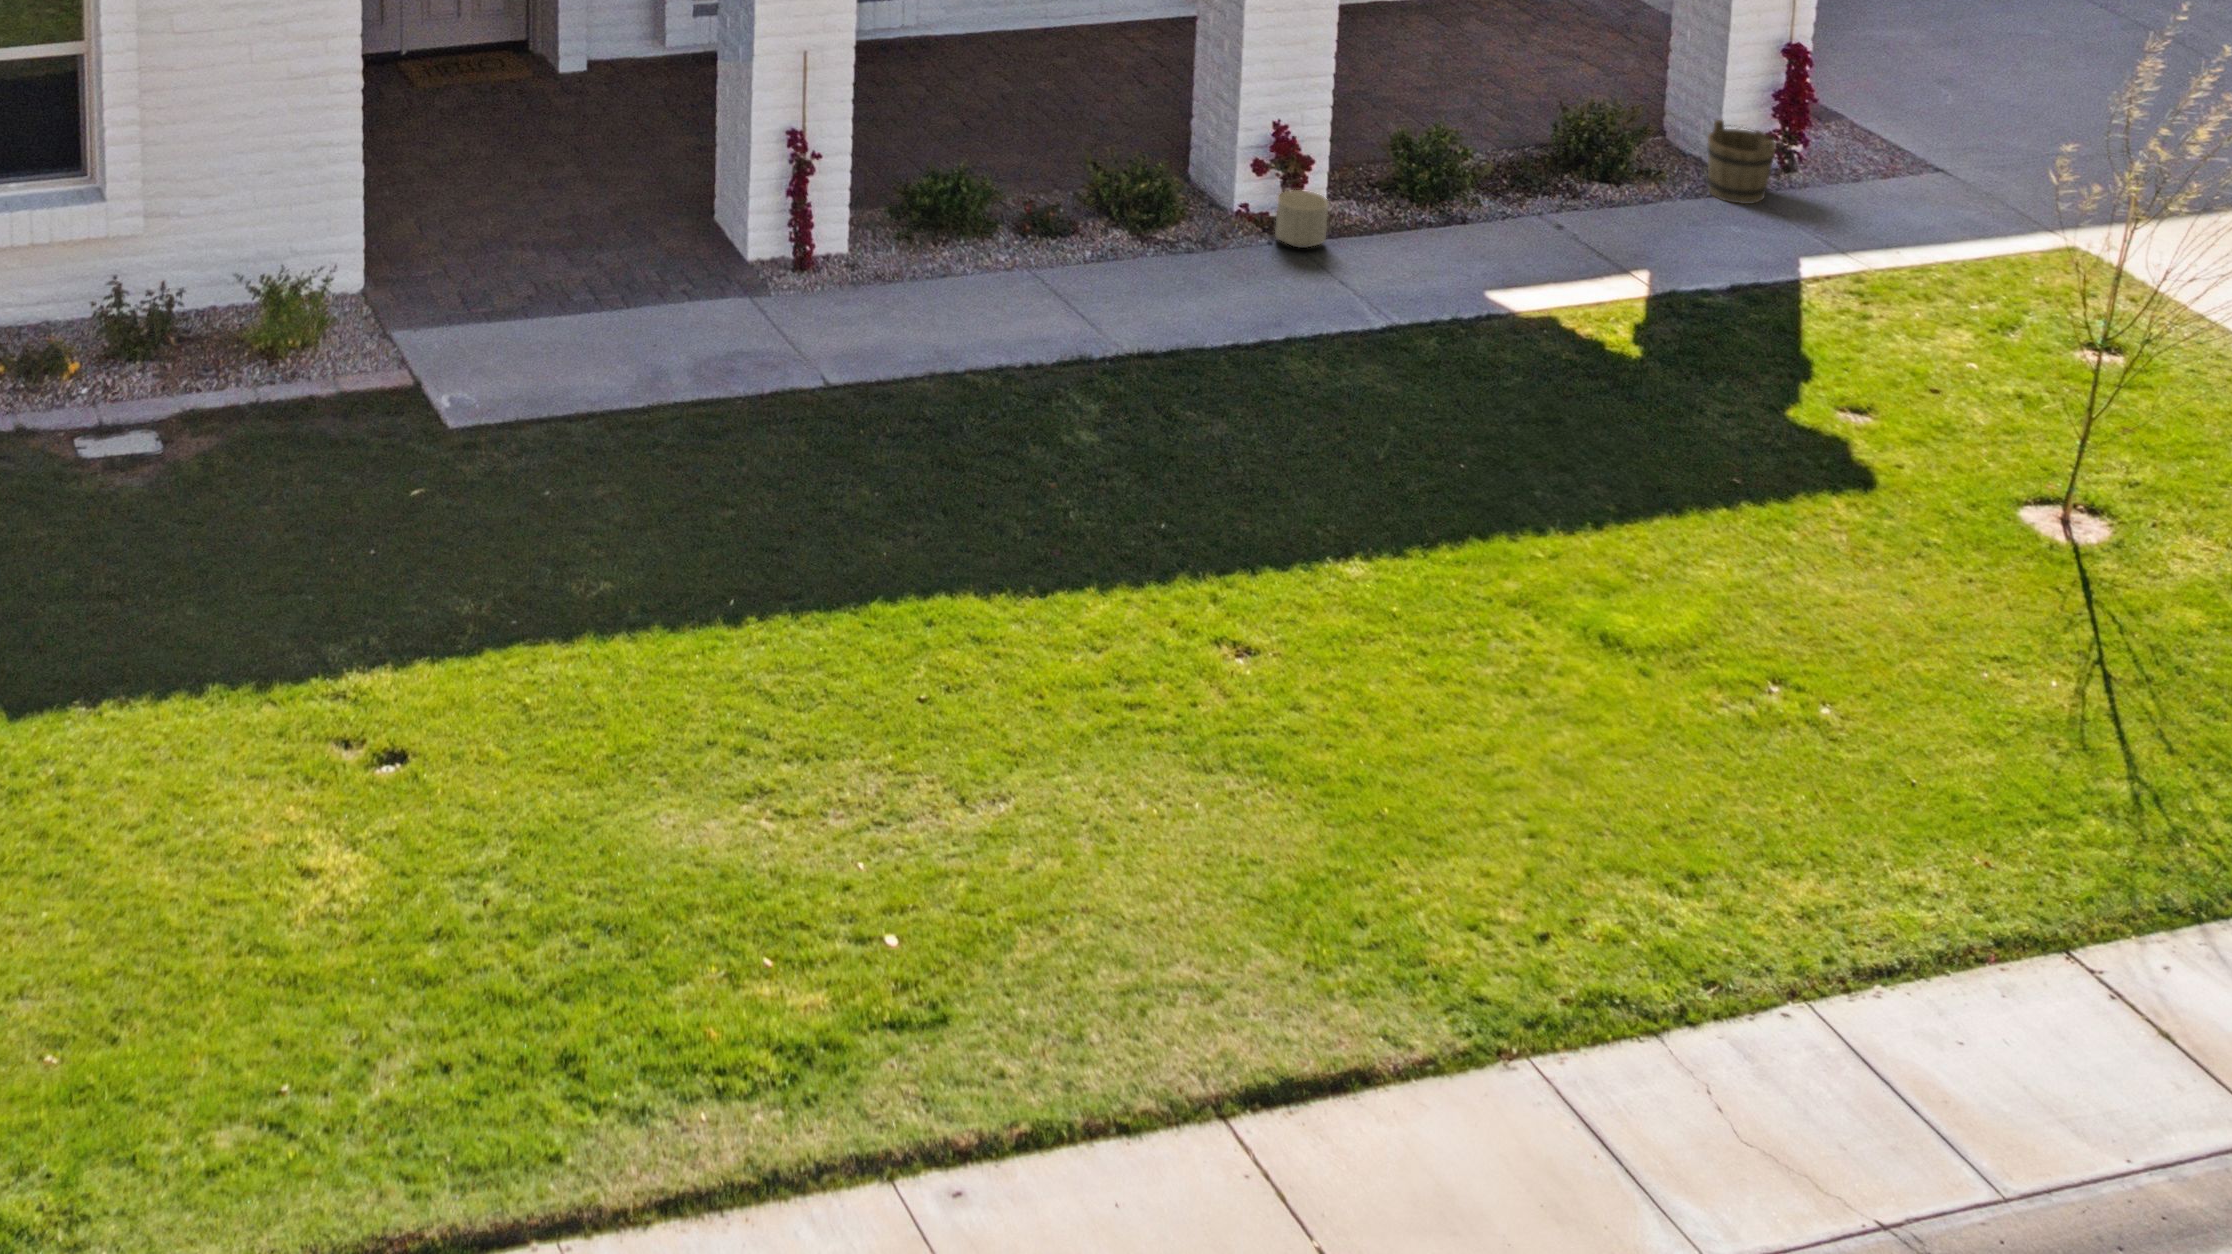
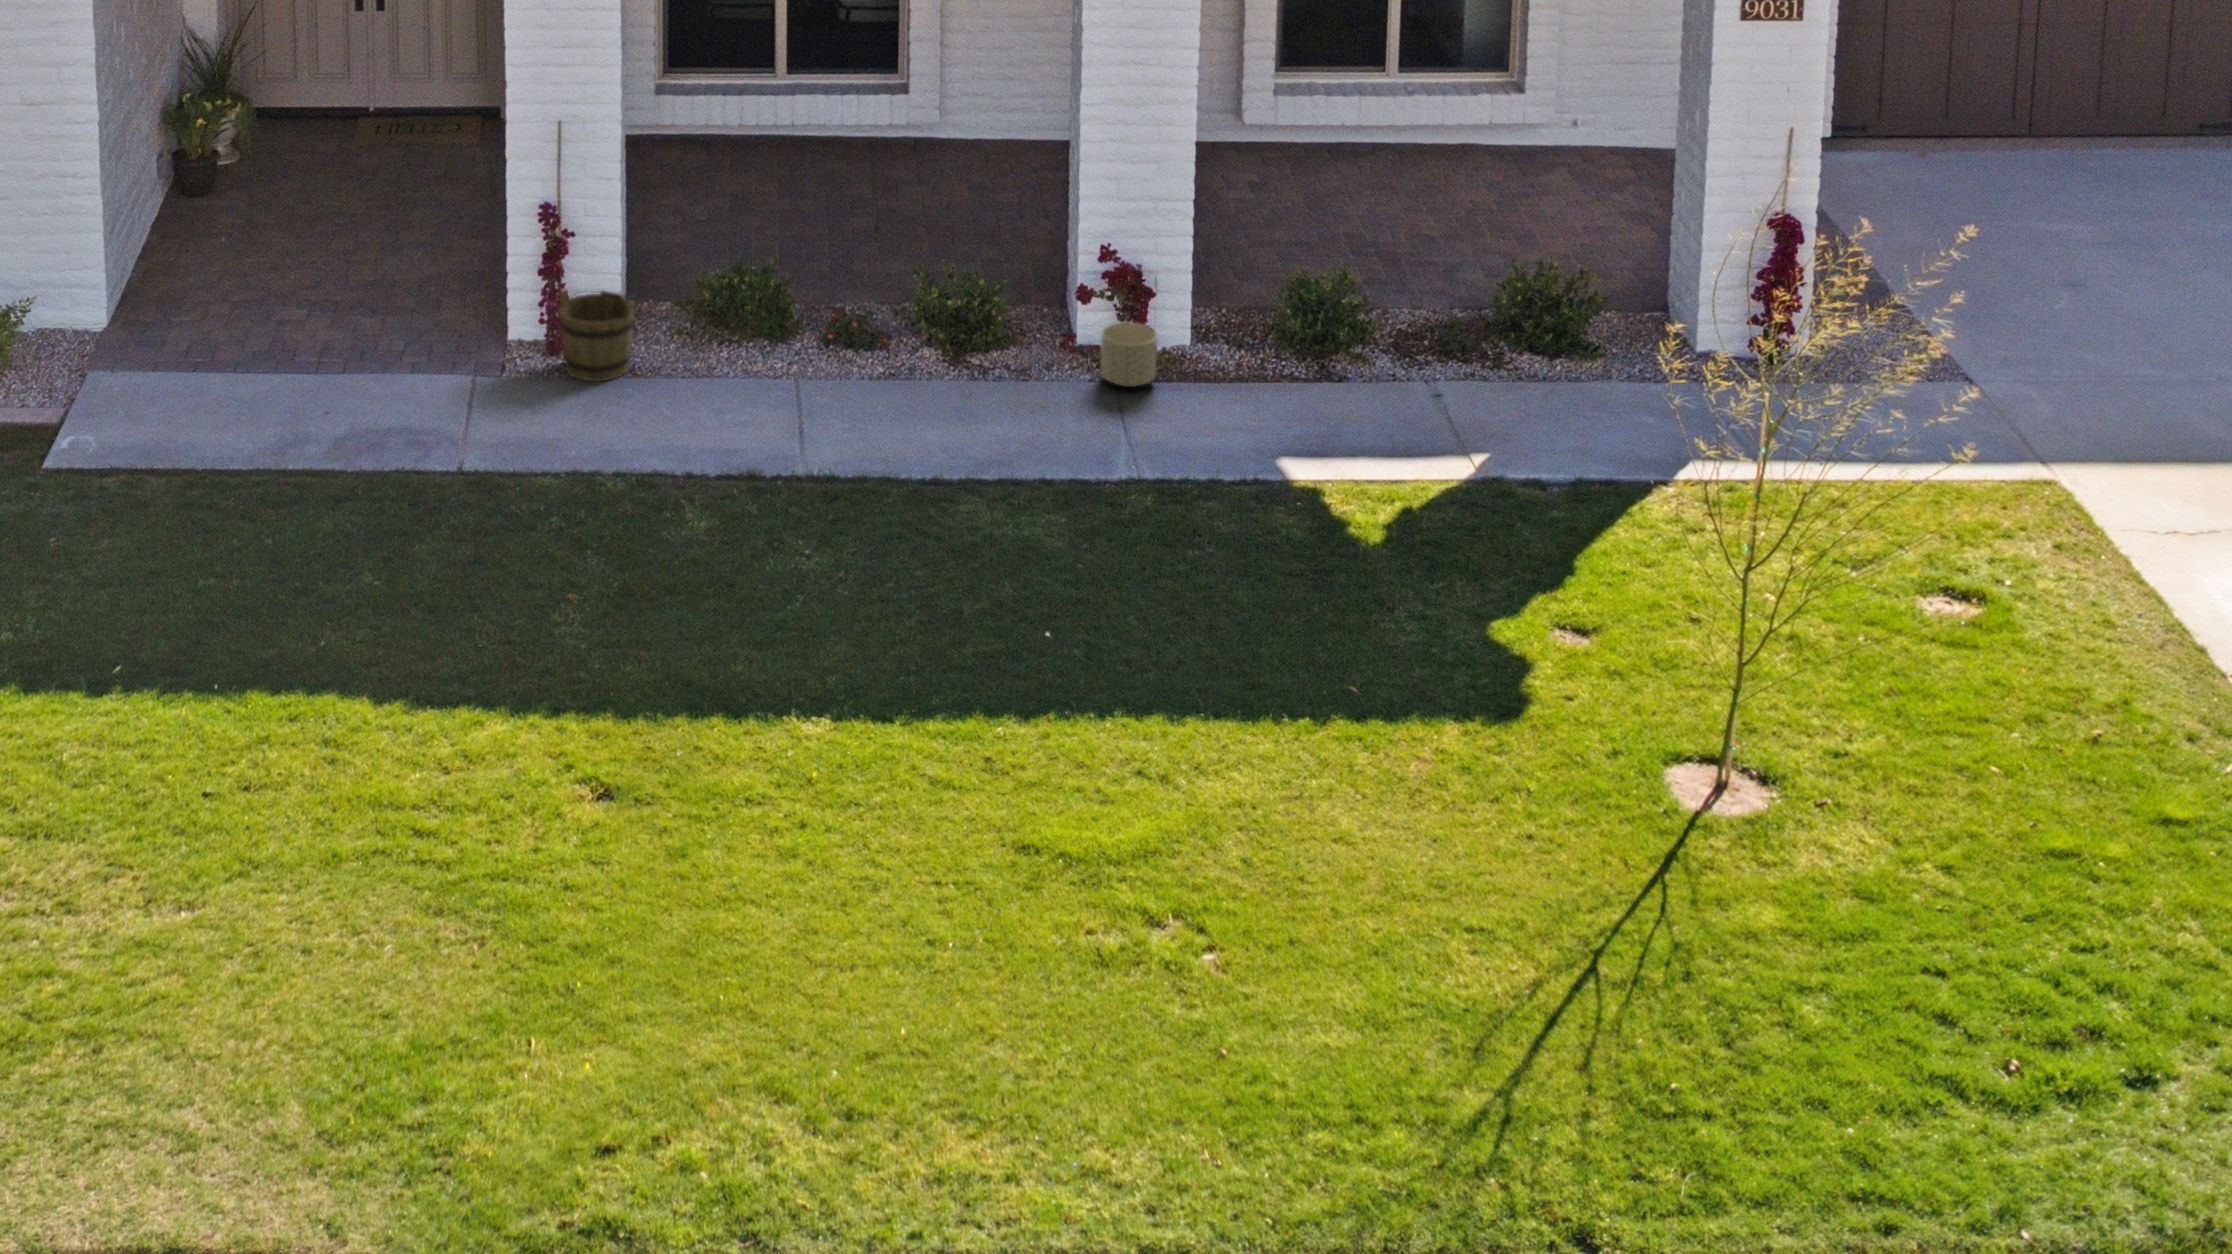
bucket: present [1708,120,1776,204] -> present [559,289,634,381]

